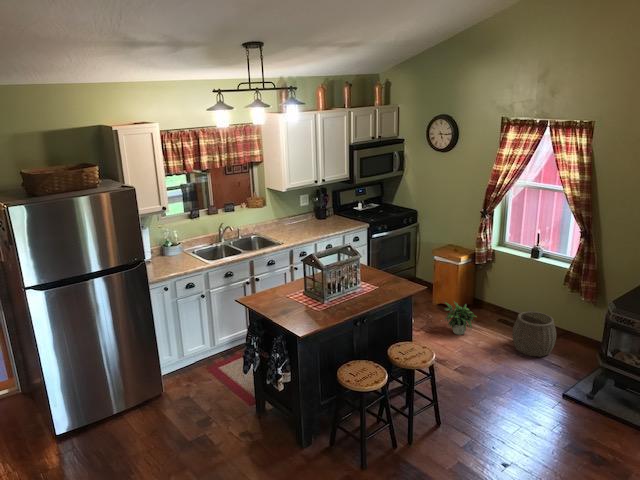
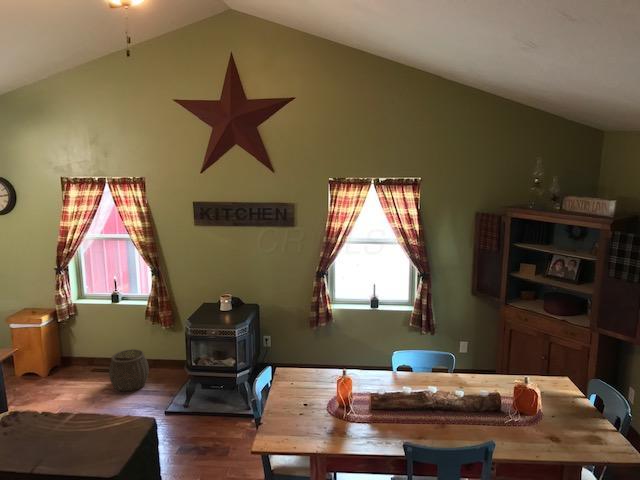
potted plant: present [444,302,476,335] -> none [30,363,71,397]

